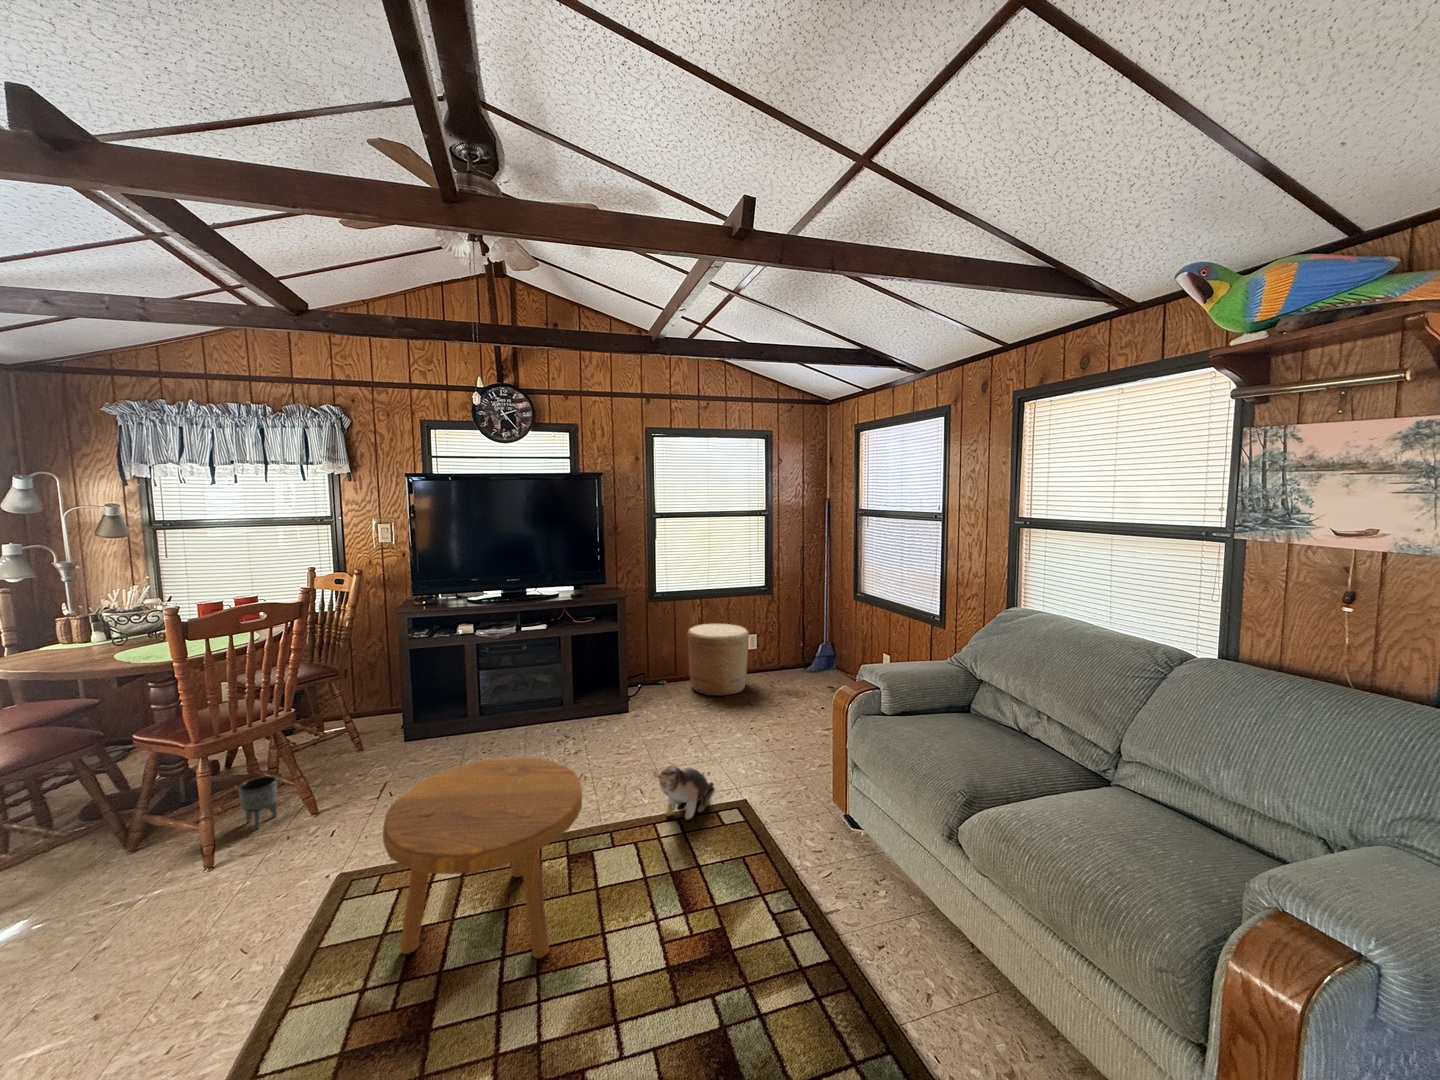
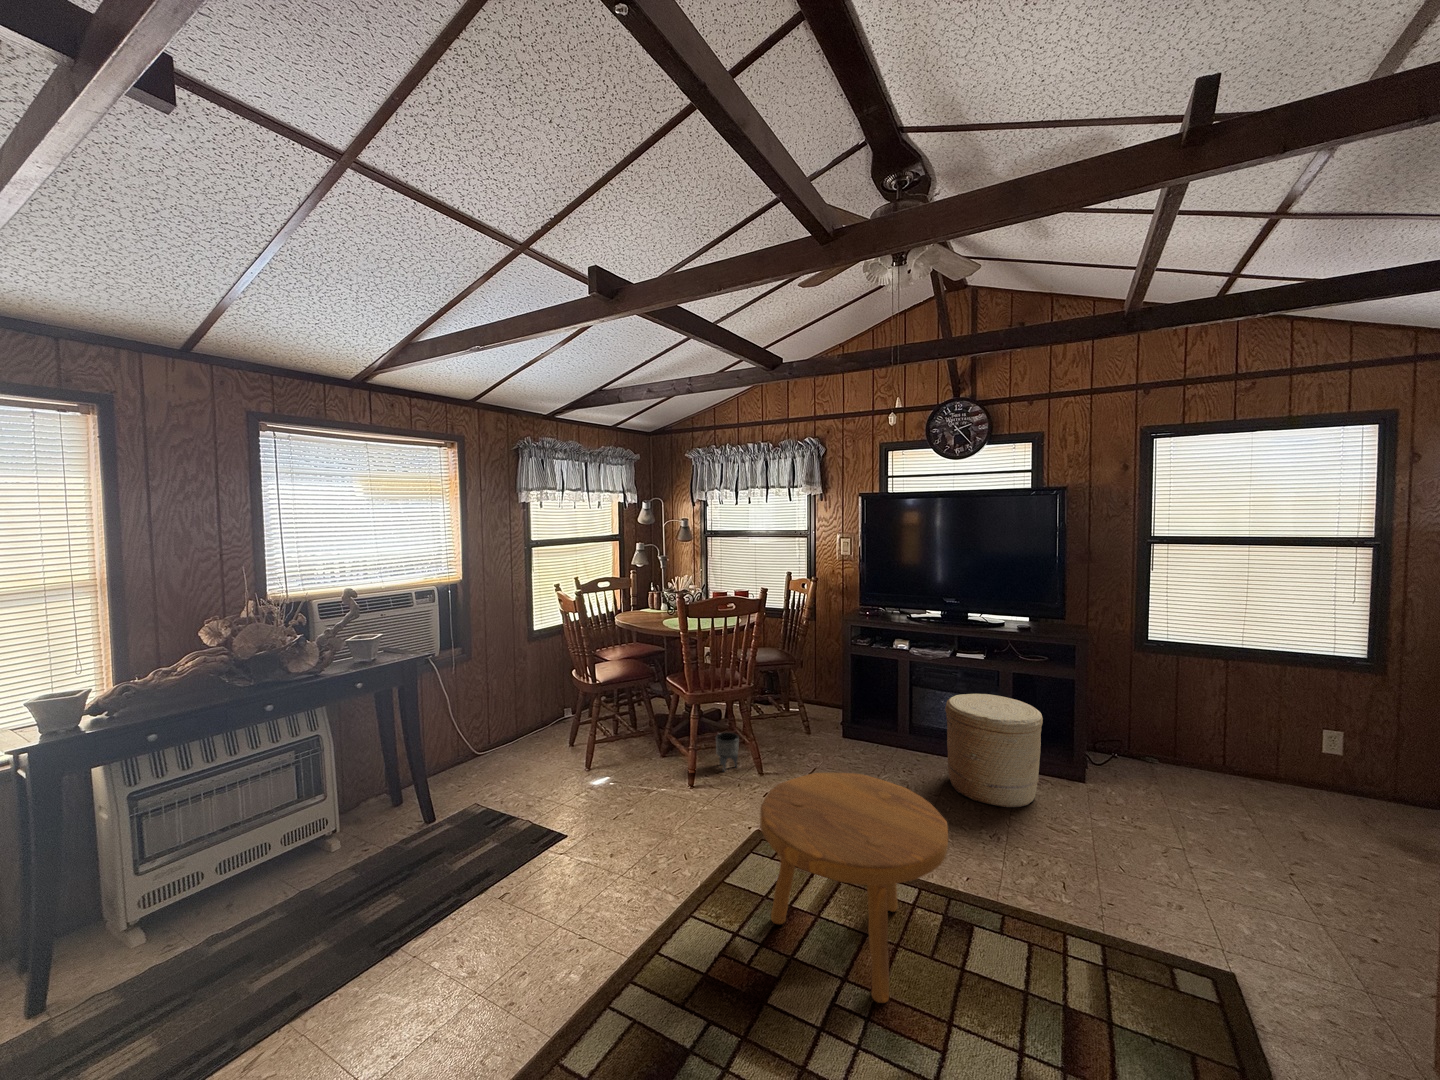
woven basket: present [687,624,749,696] -> present [945,694,1043,807]
plush toy: present [653,765,714,819] -> none [1065,866,1182,956]

